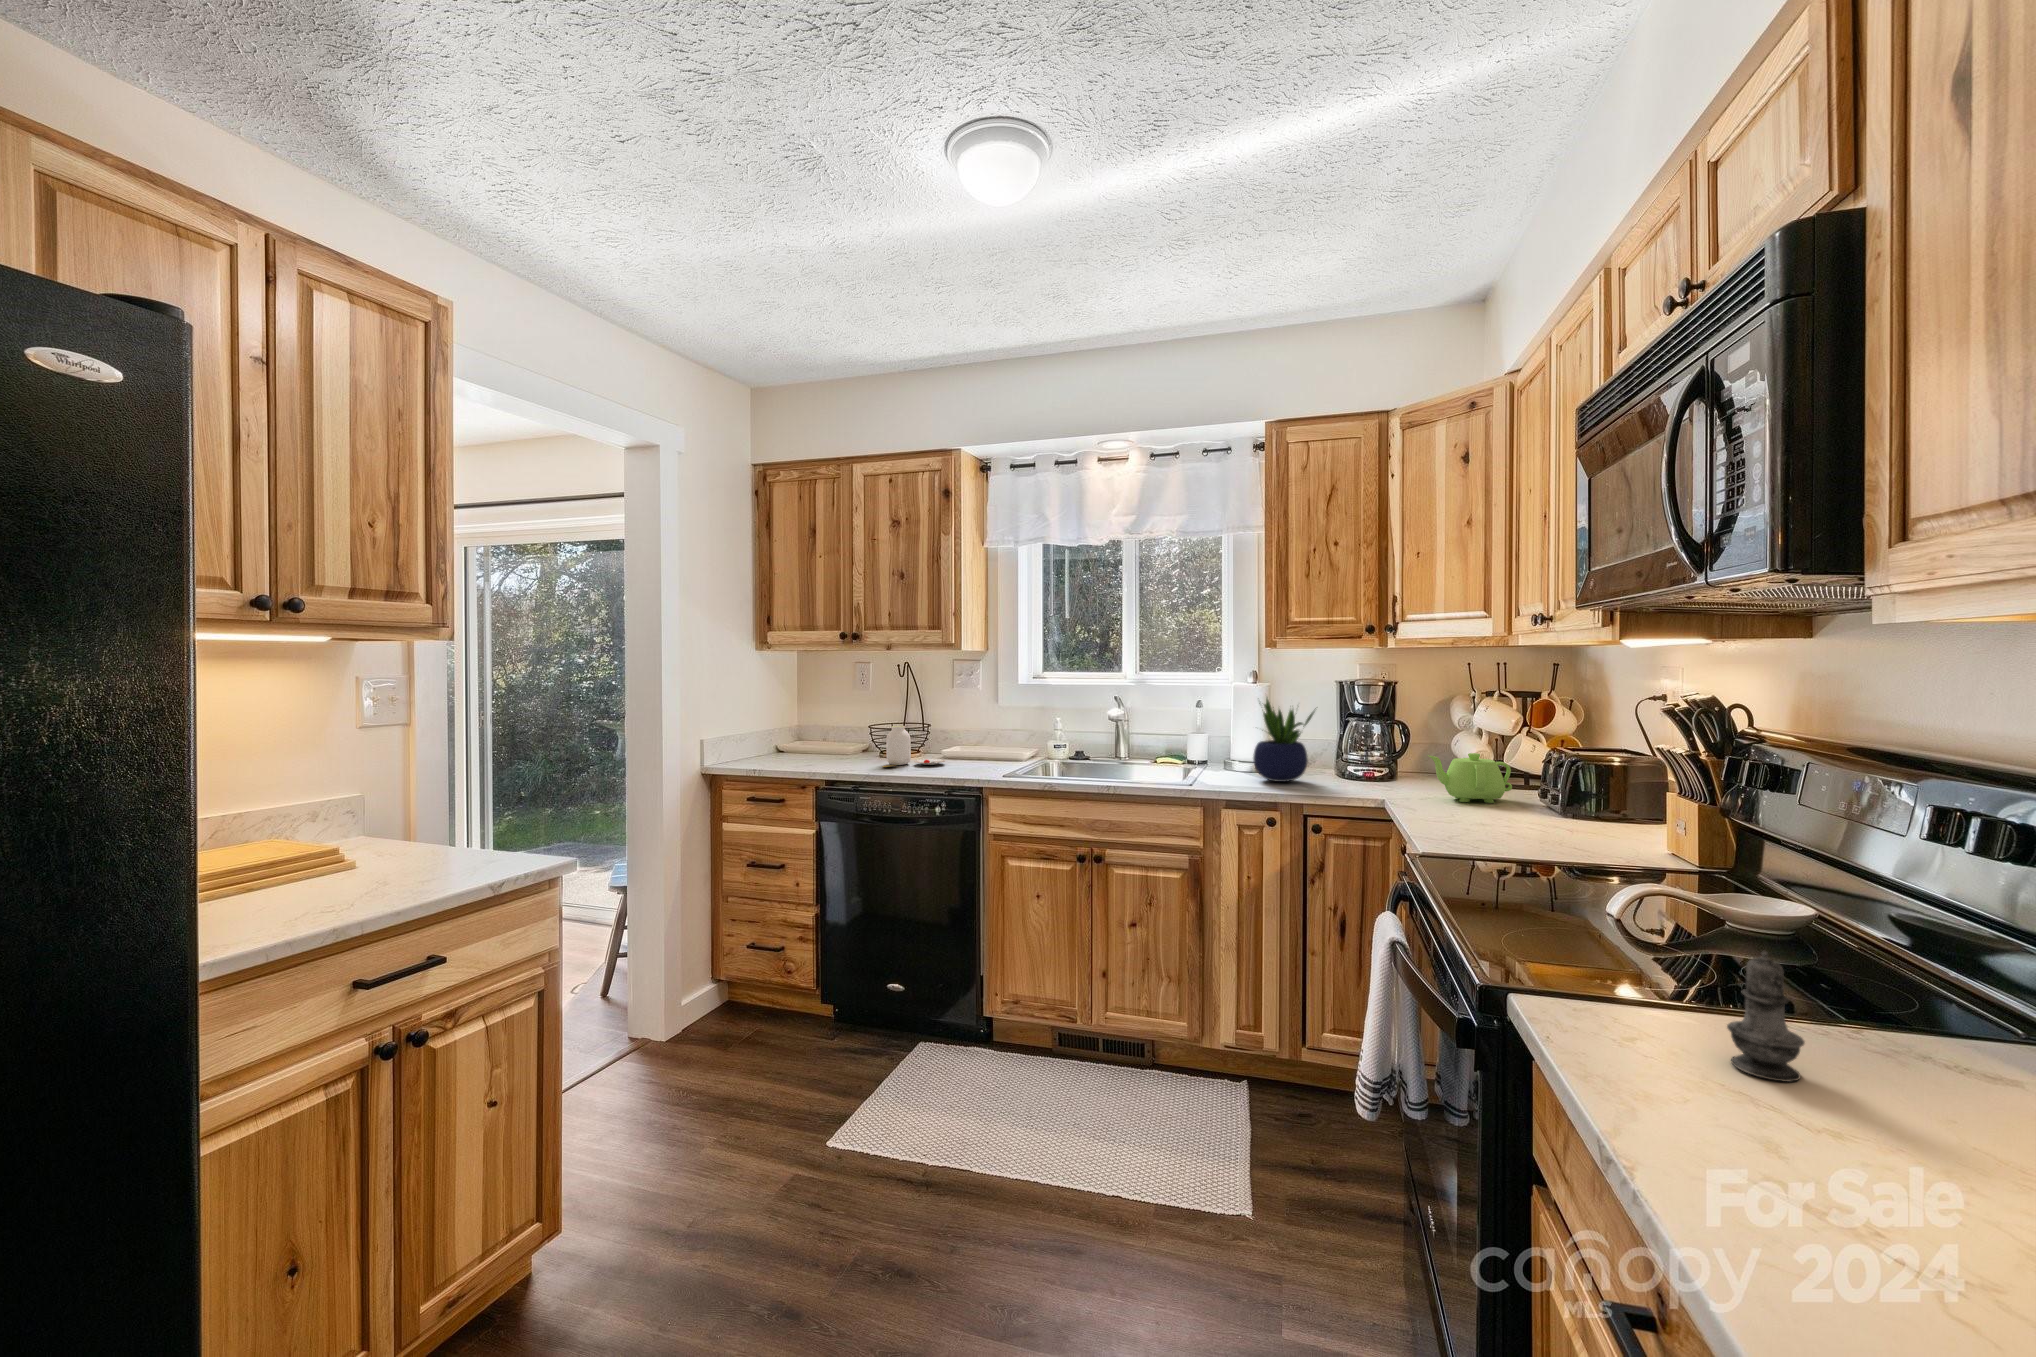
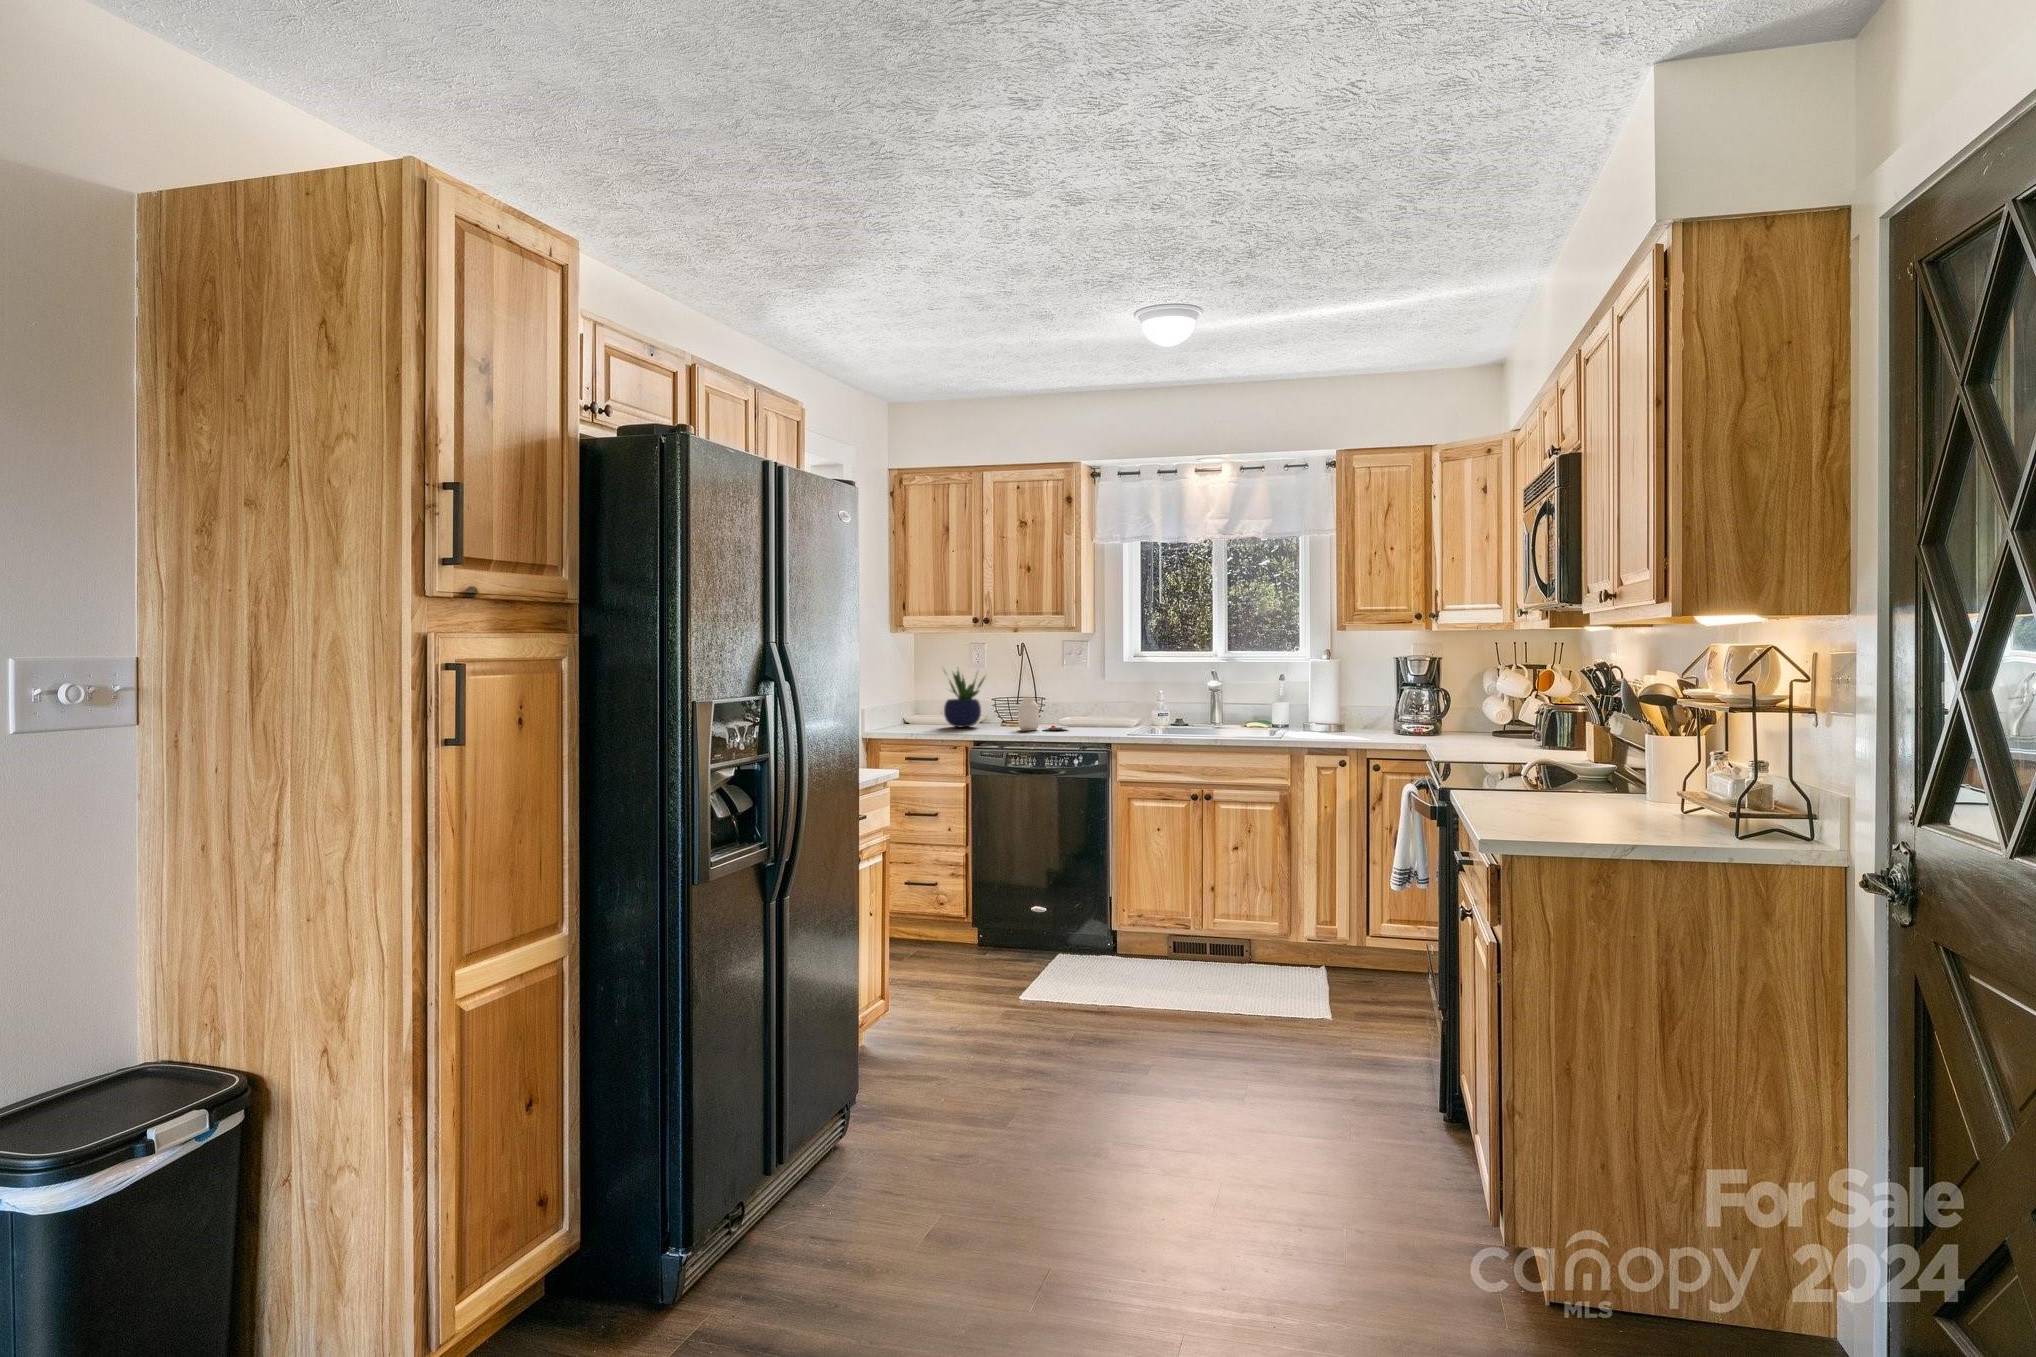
potted plant: present [1253,698,1316,782] -> present [944,671,984,728]
teapot: present [1428,753,1512,803] -> none [1458,708,1517,743]
salt shaker: present [1727,951,1805,1082] -> none [1528,749,1553,797]

